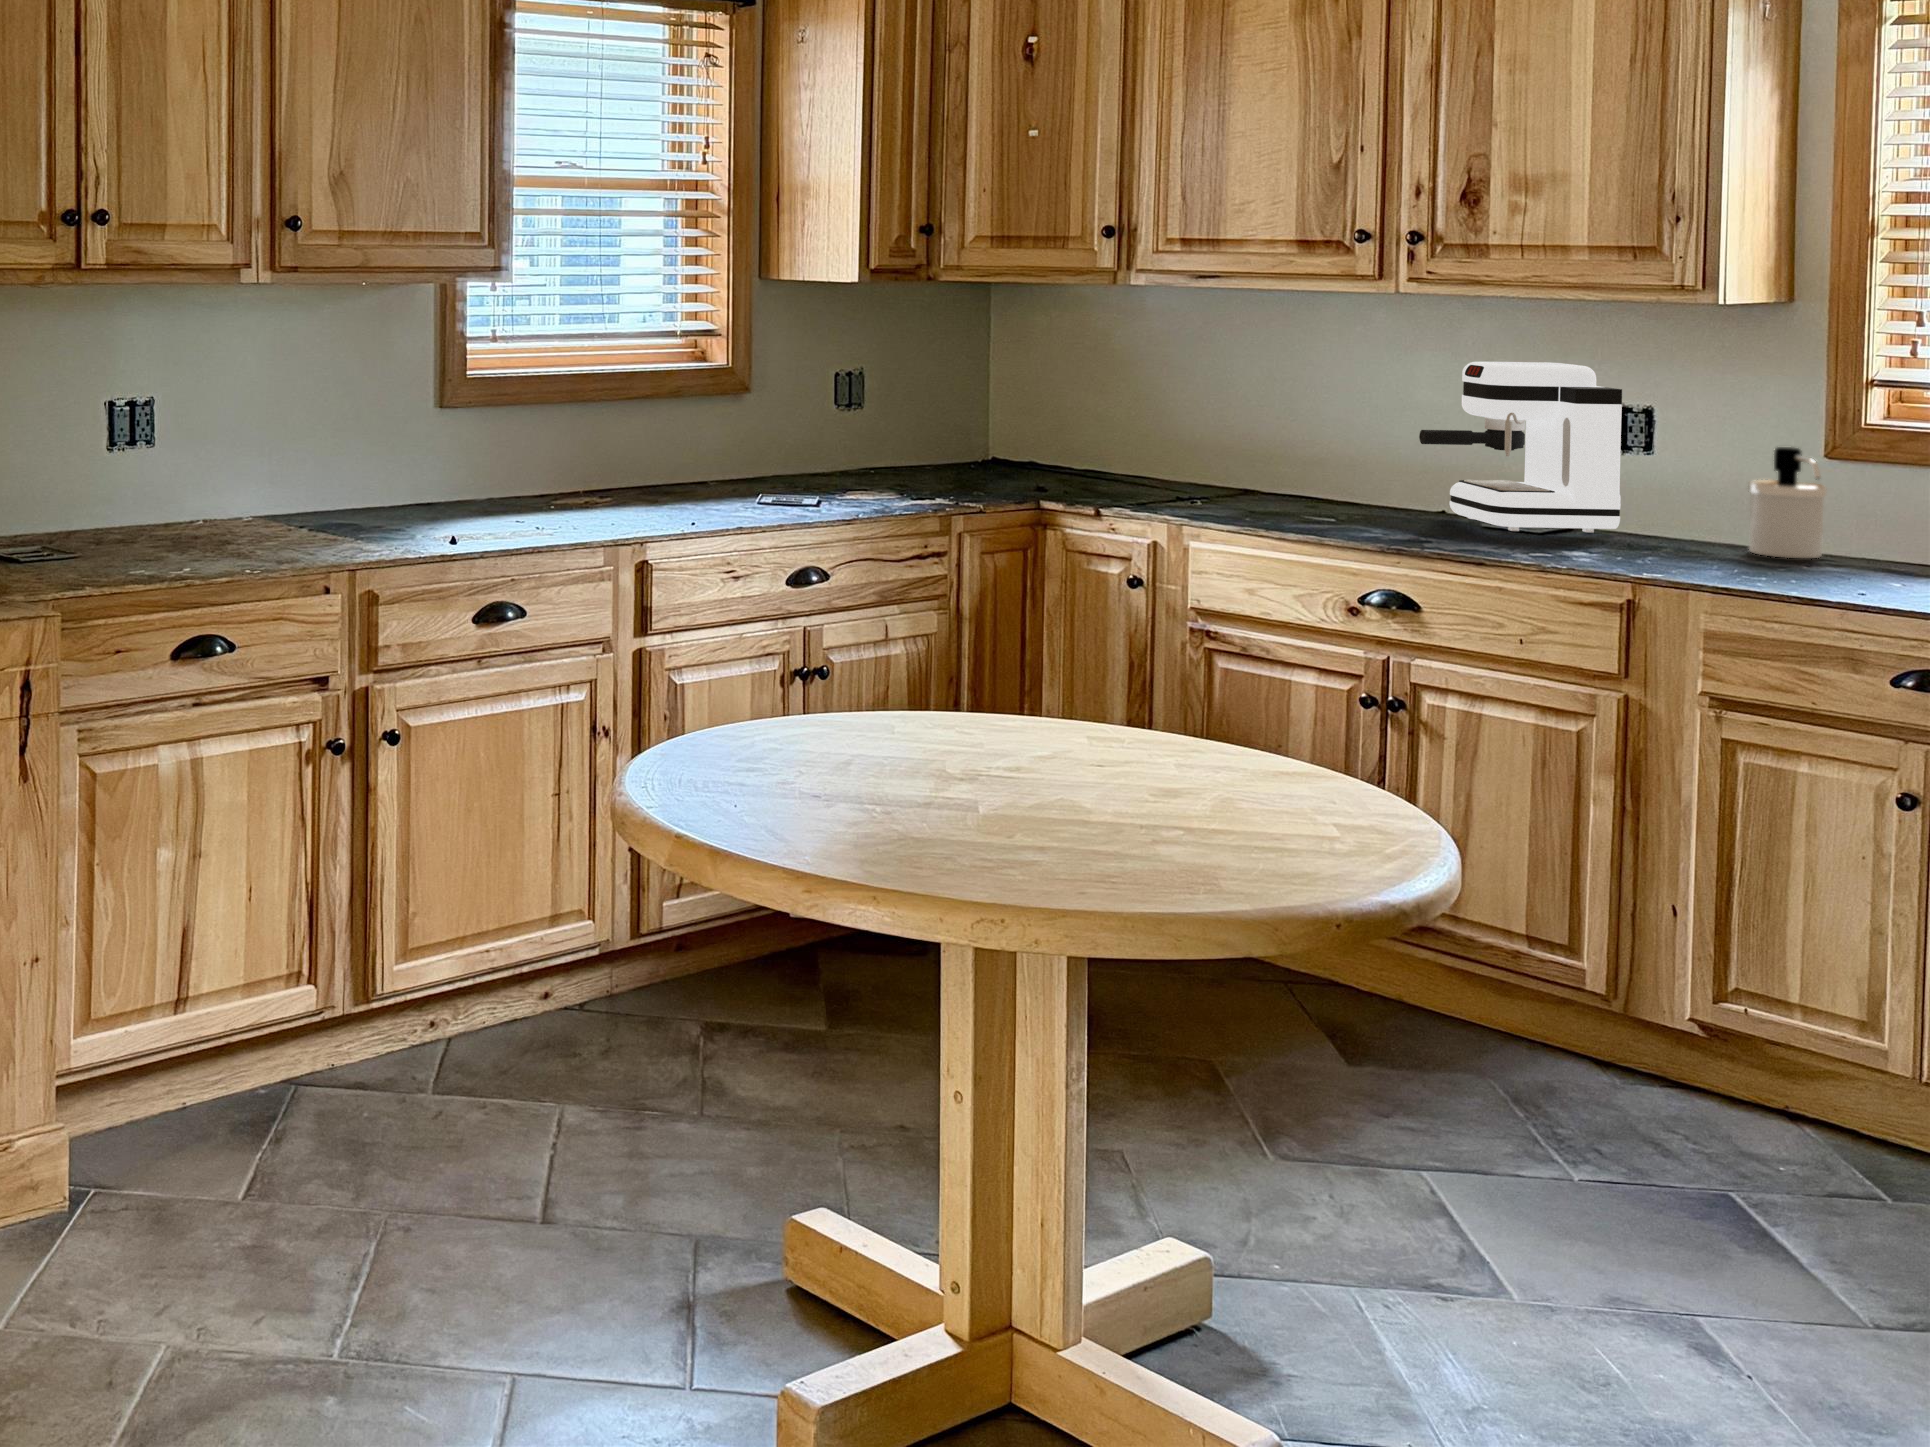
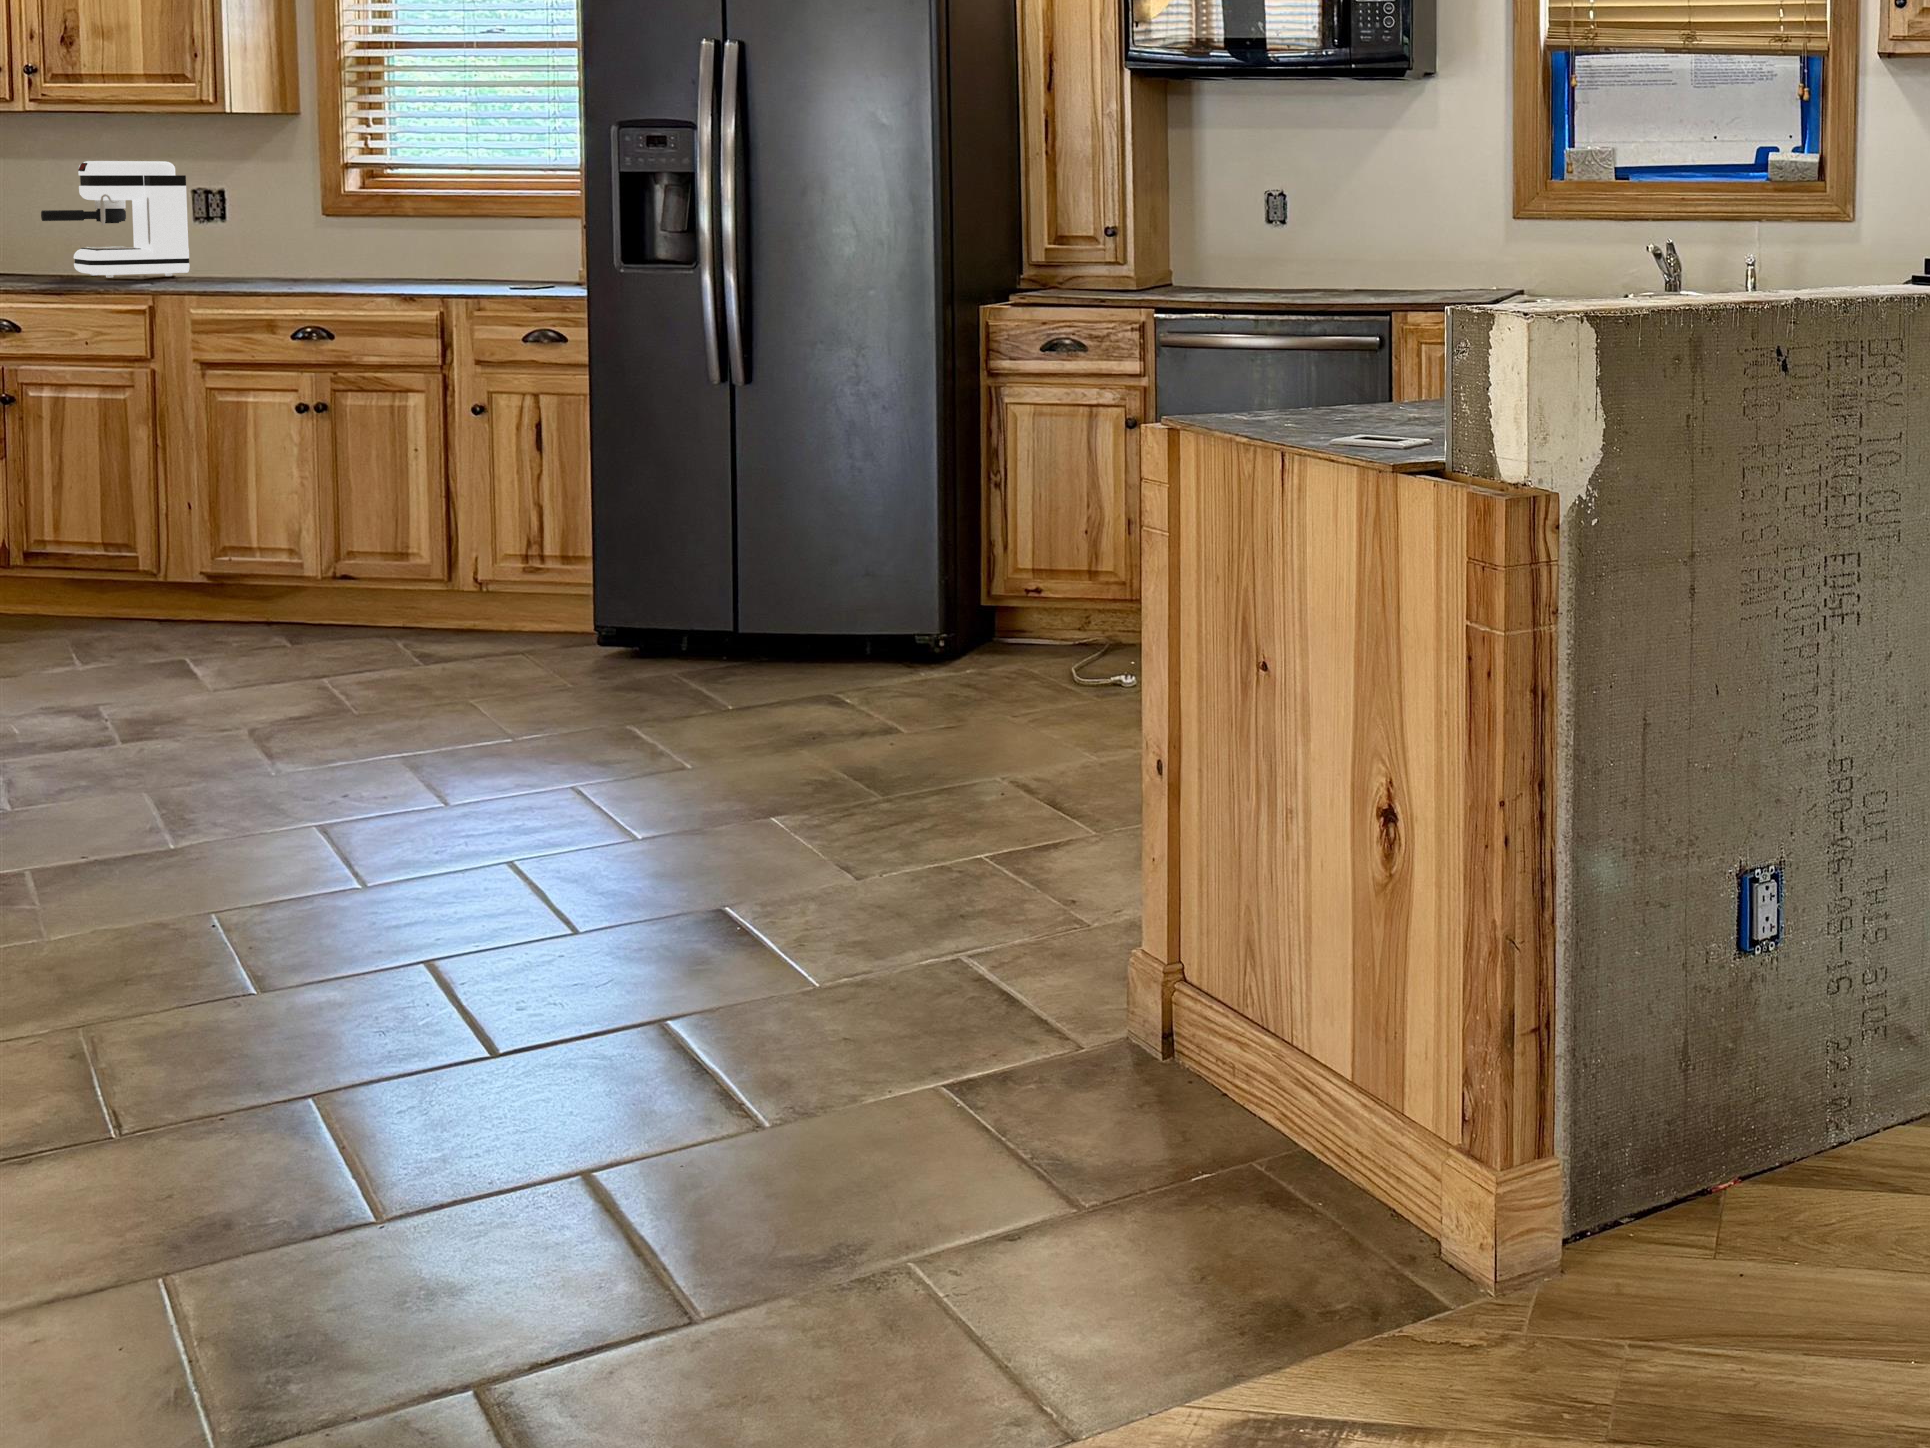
soap dispenser: present [1748,447,1826,558] -> none [261,208,311,278]

